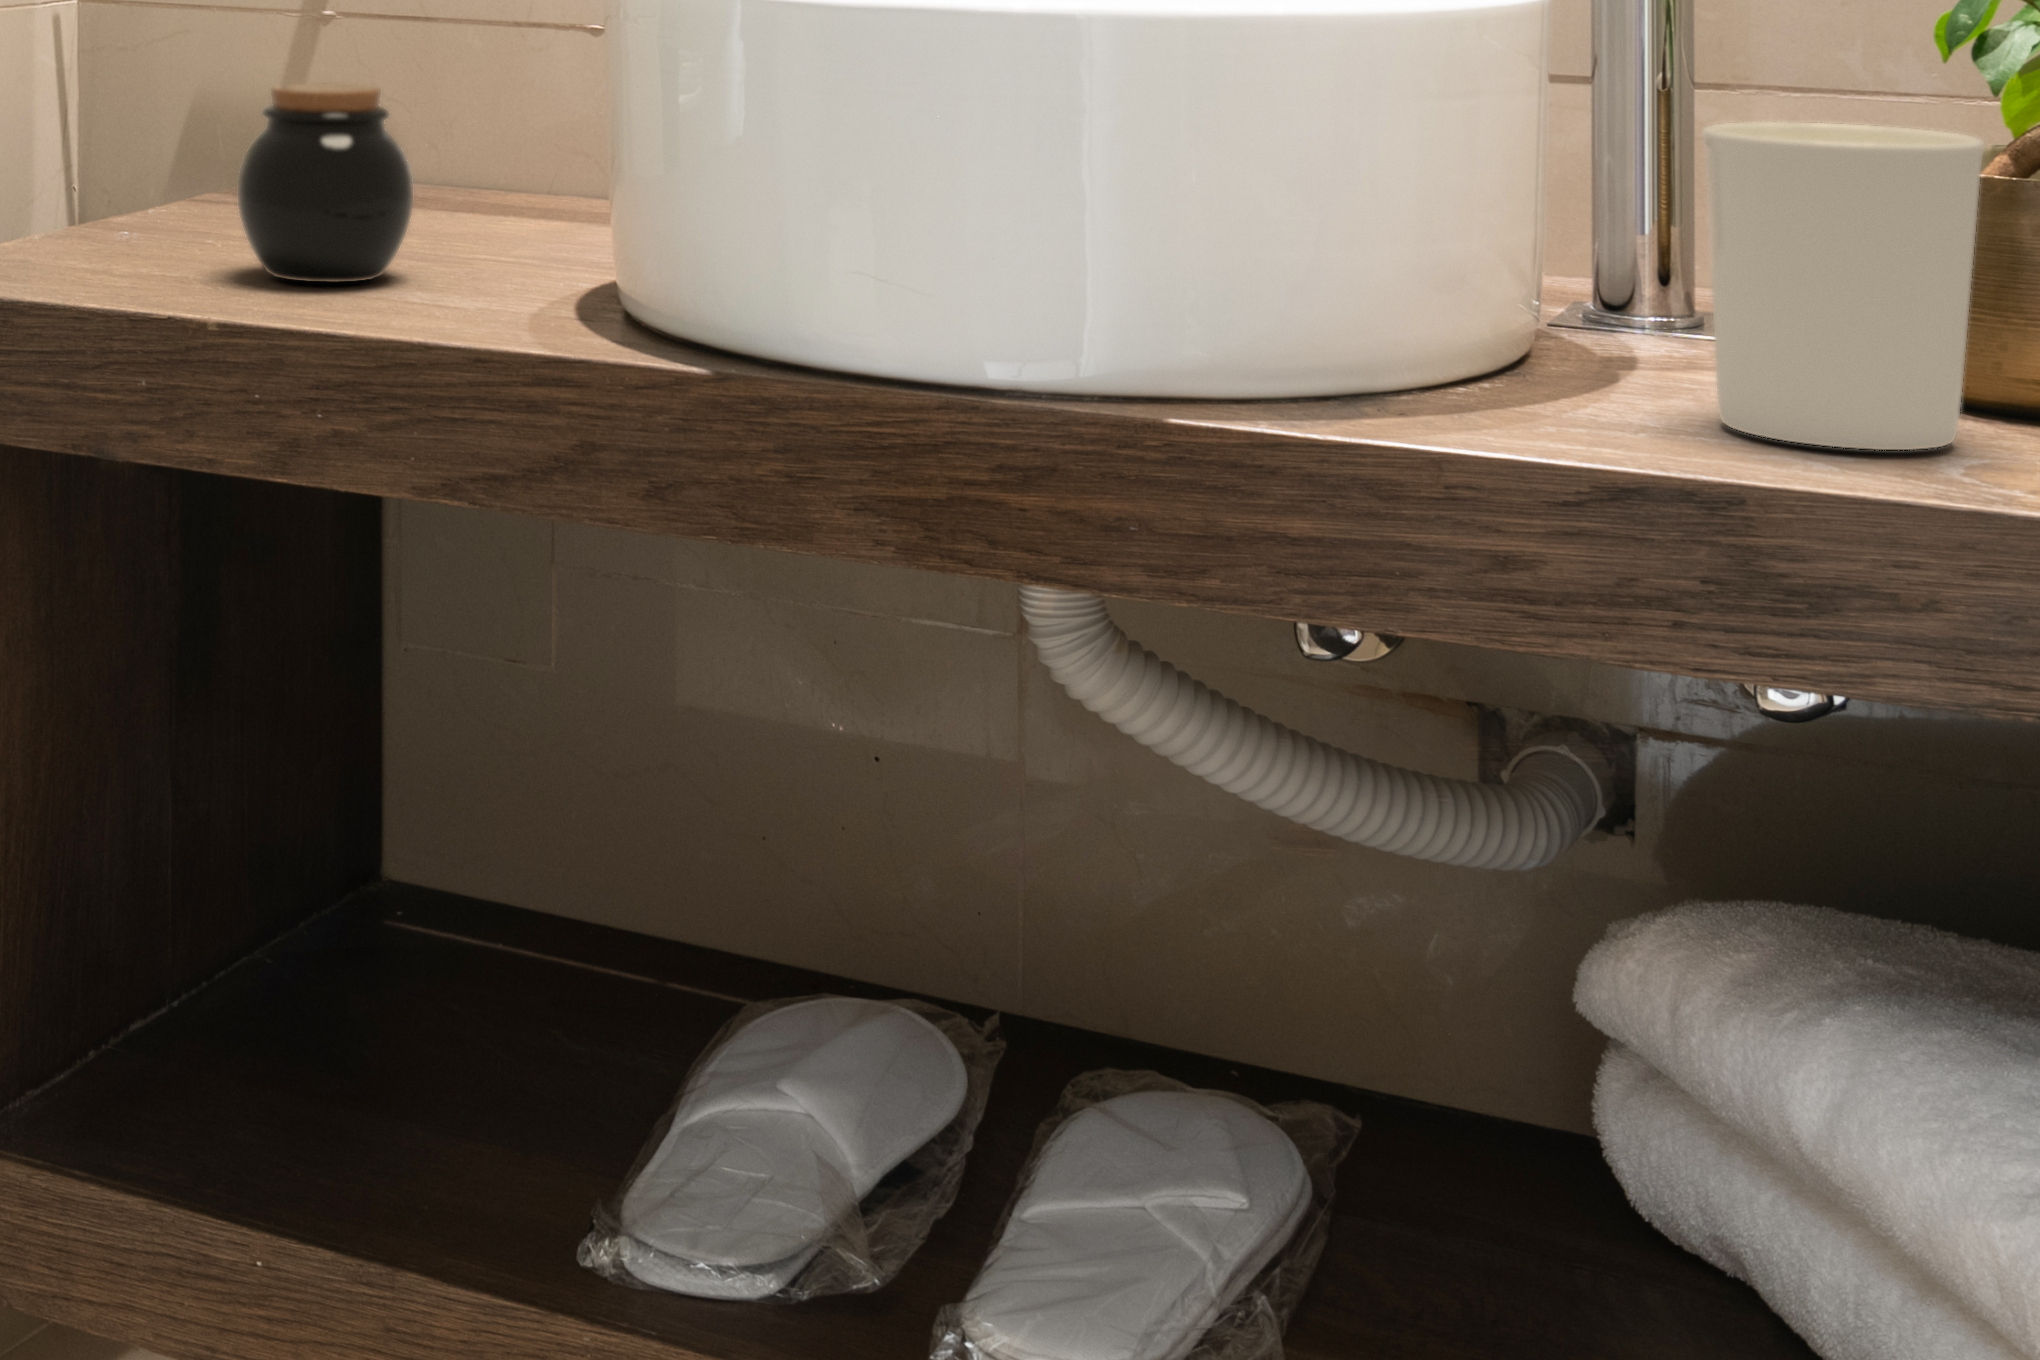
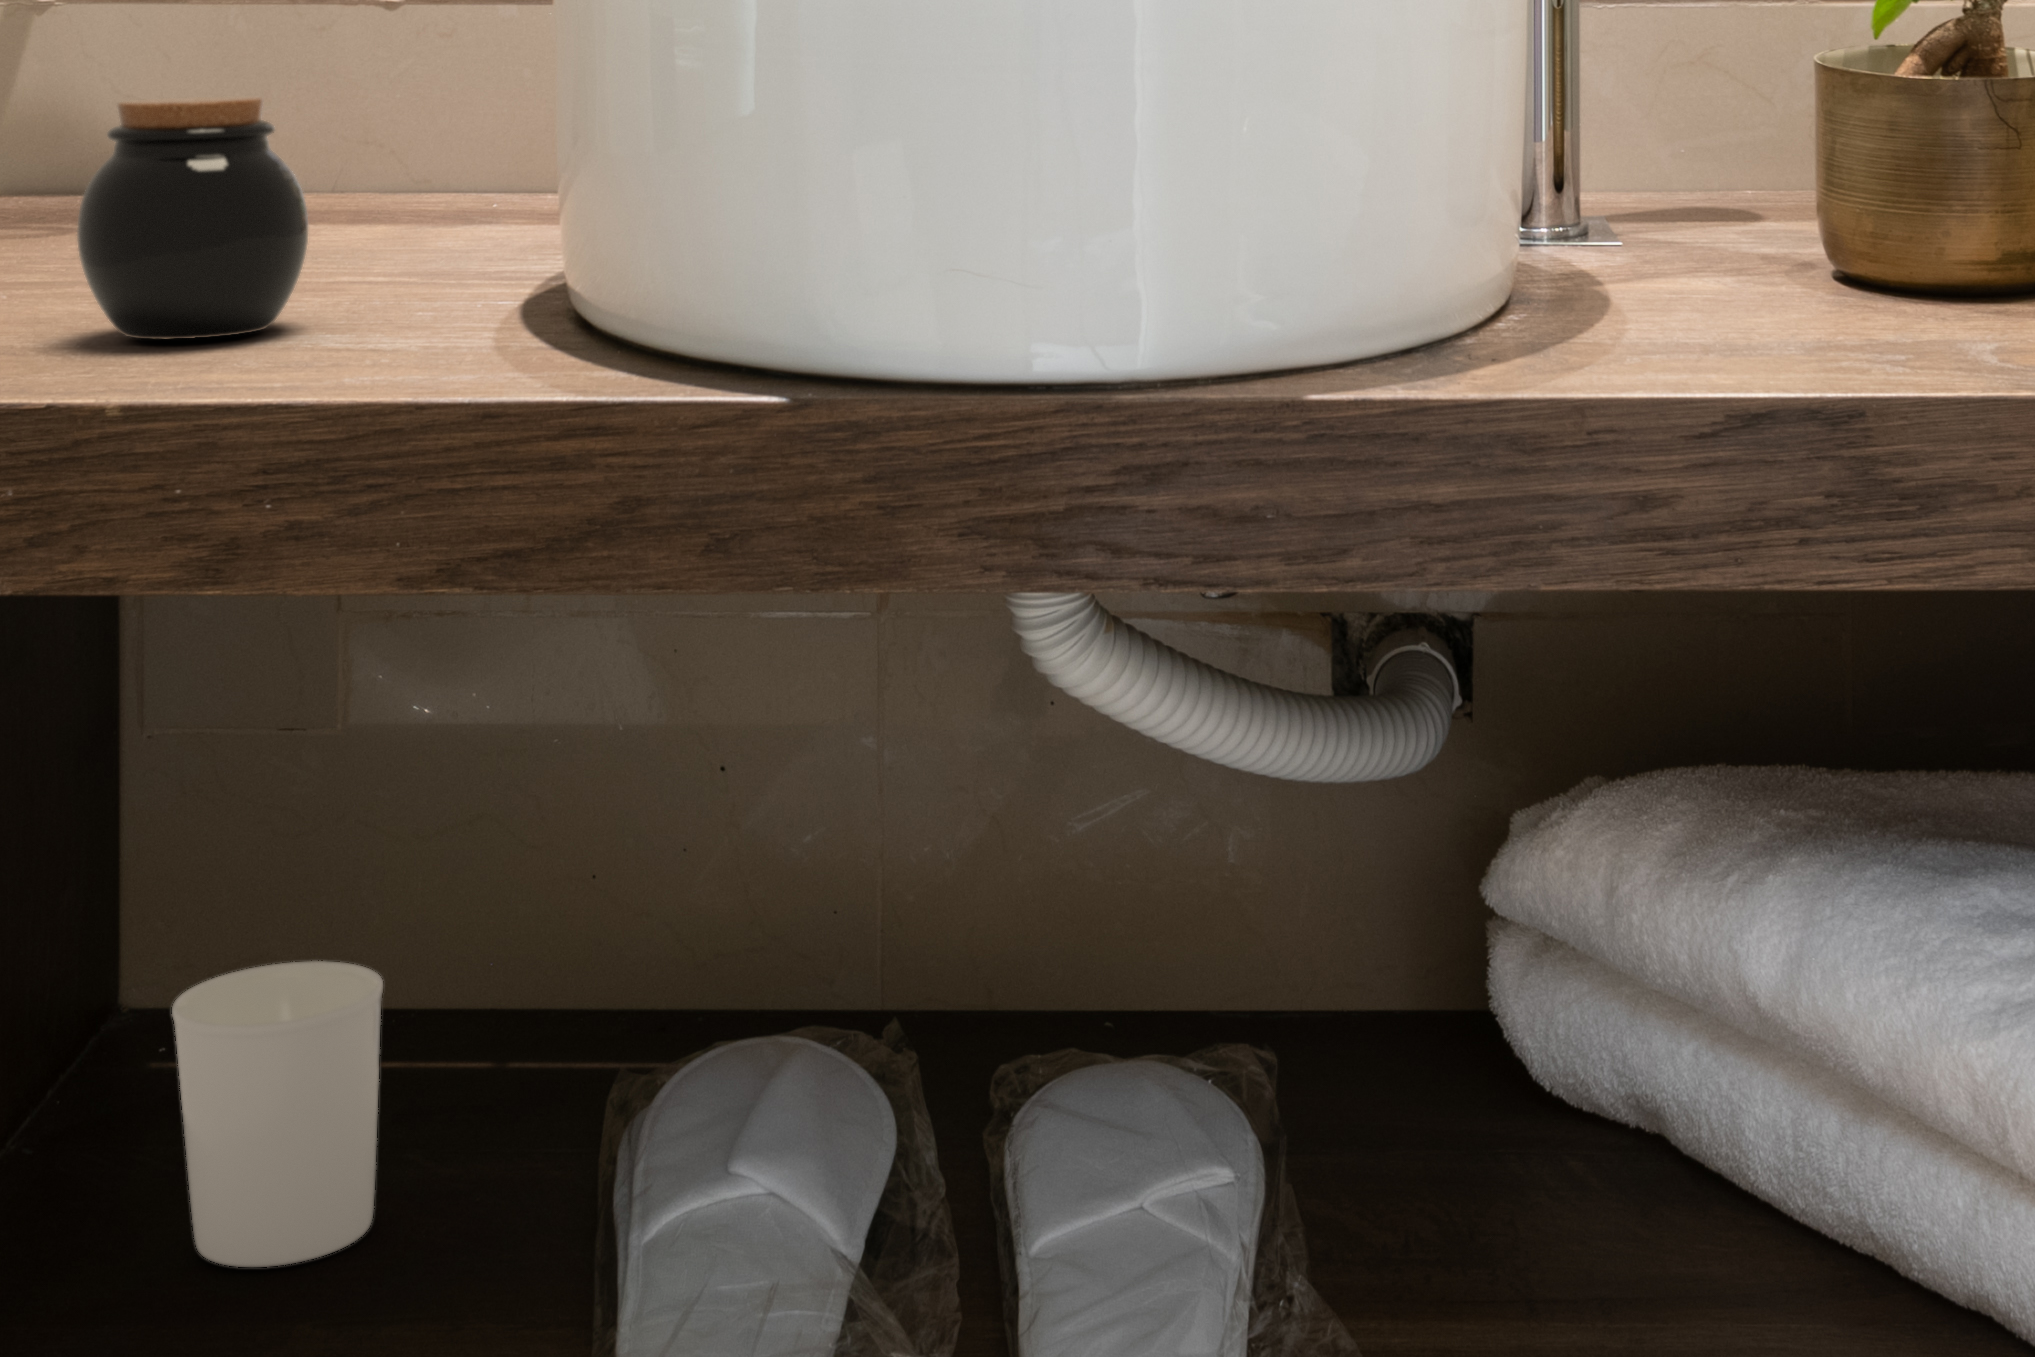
candle holder: present [1702,122,1985,450] -> present [172,961,383,1267]

